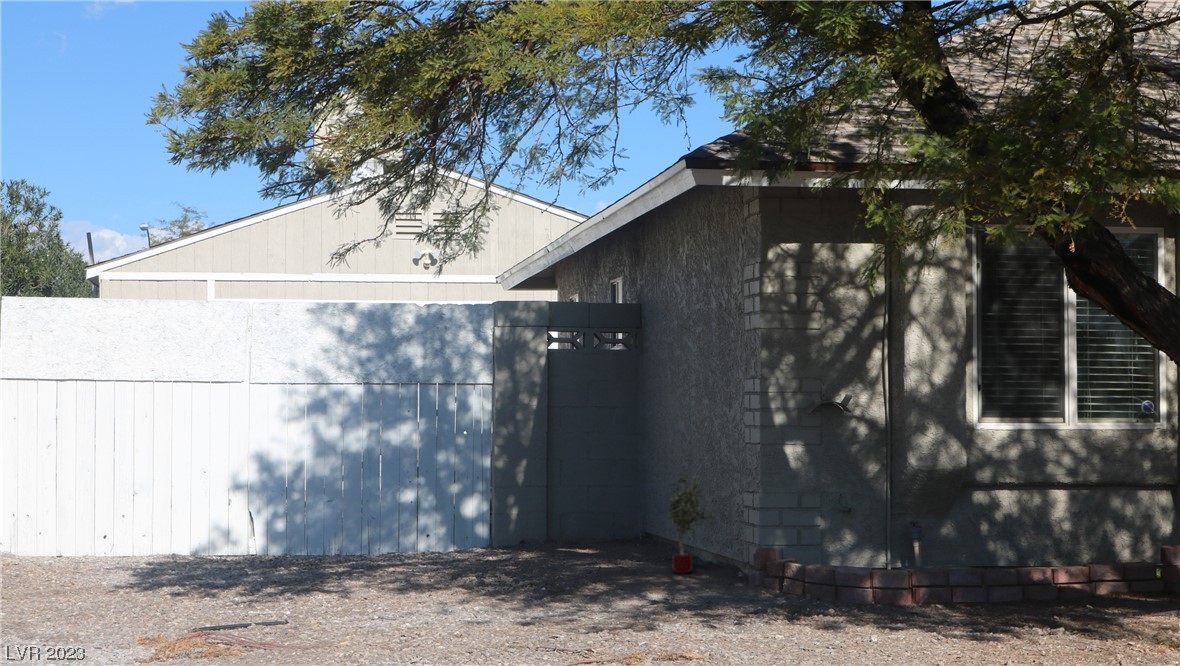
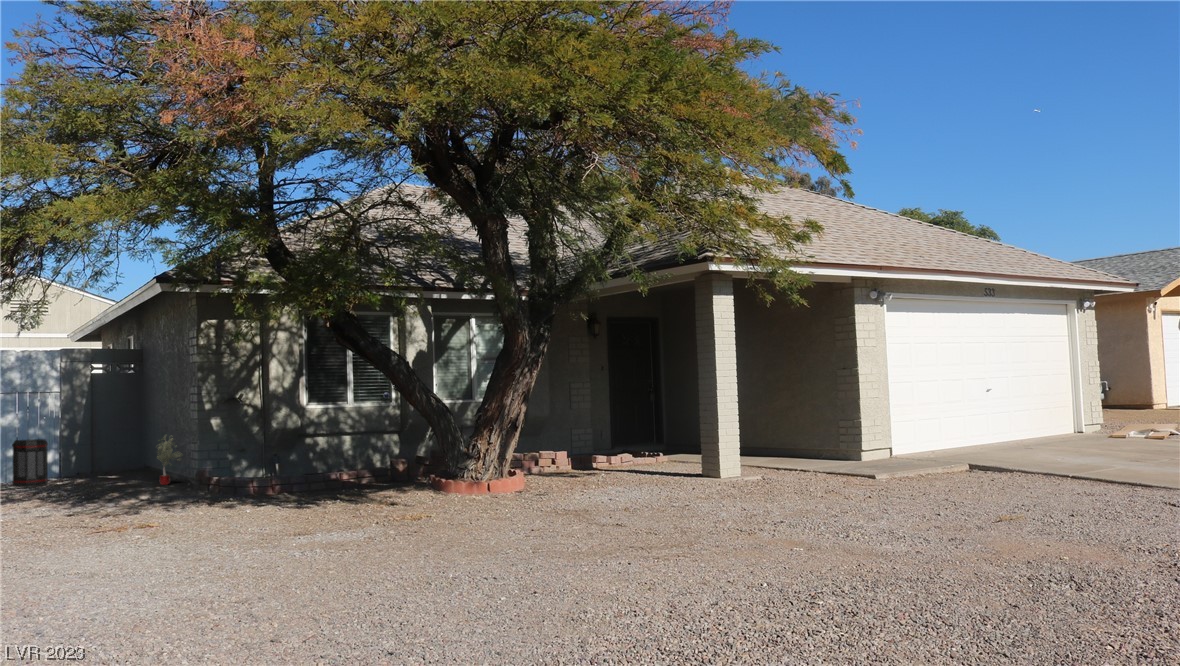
trash can: none [410,469,470,557] -> present [12,439,48,487]

